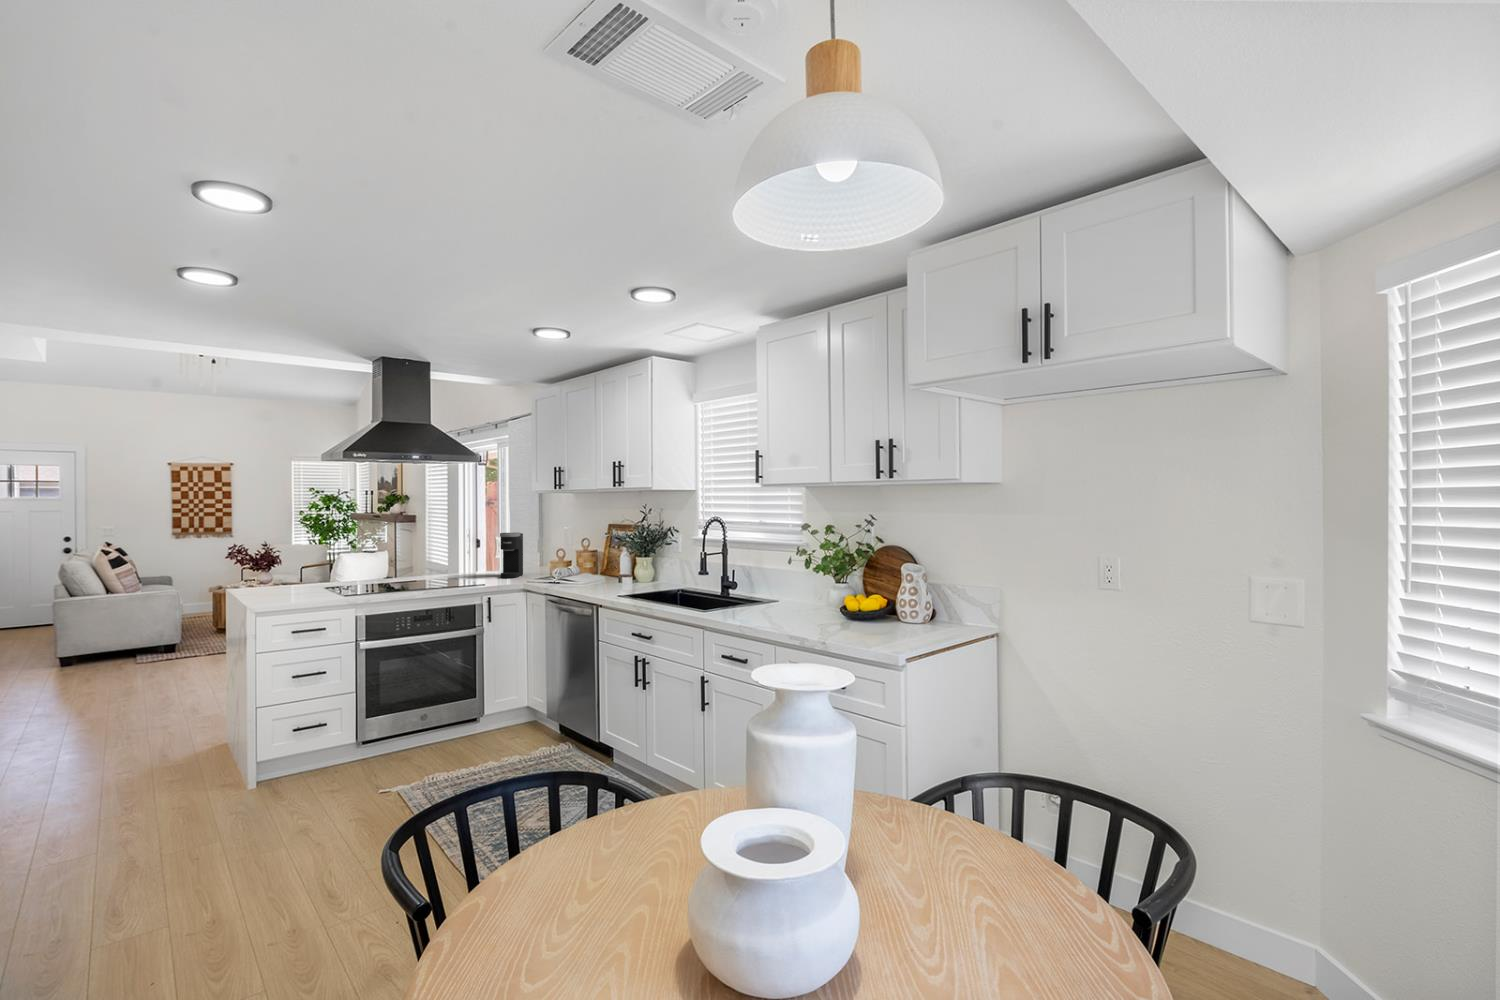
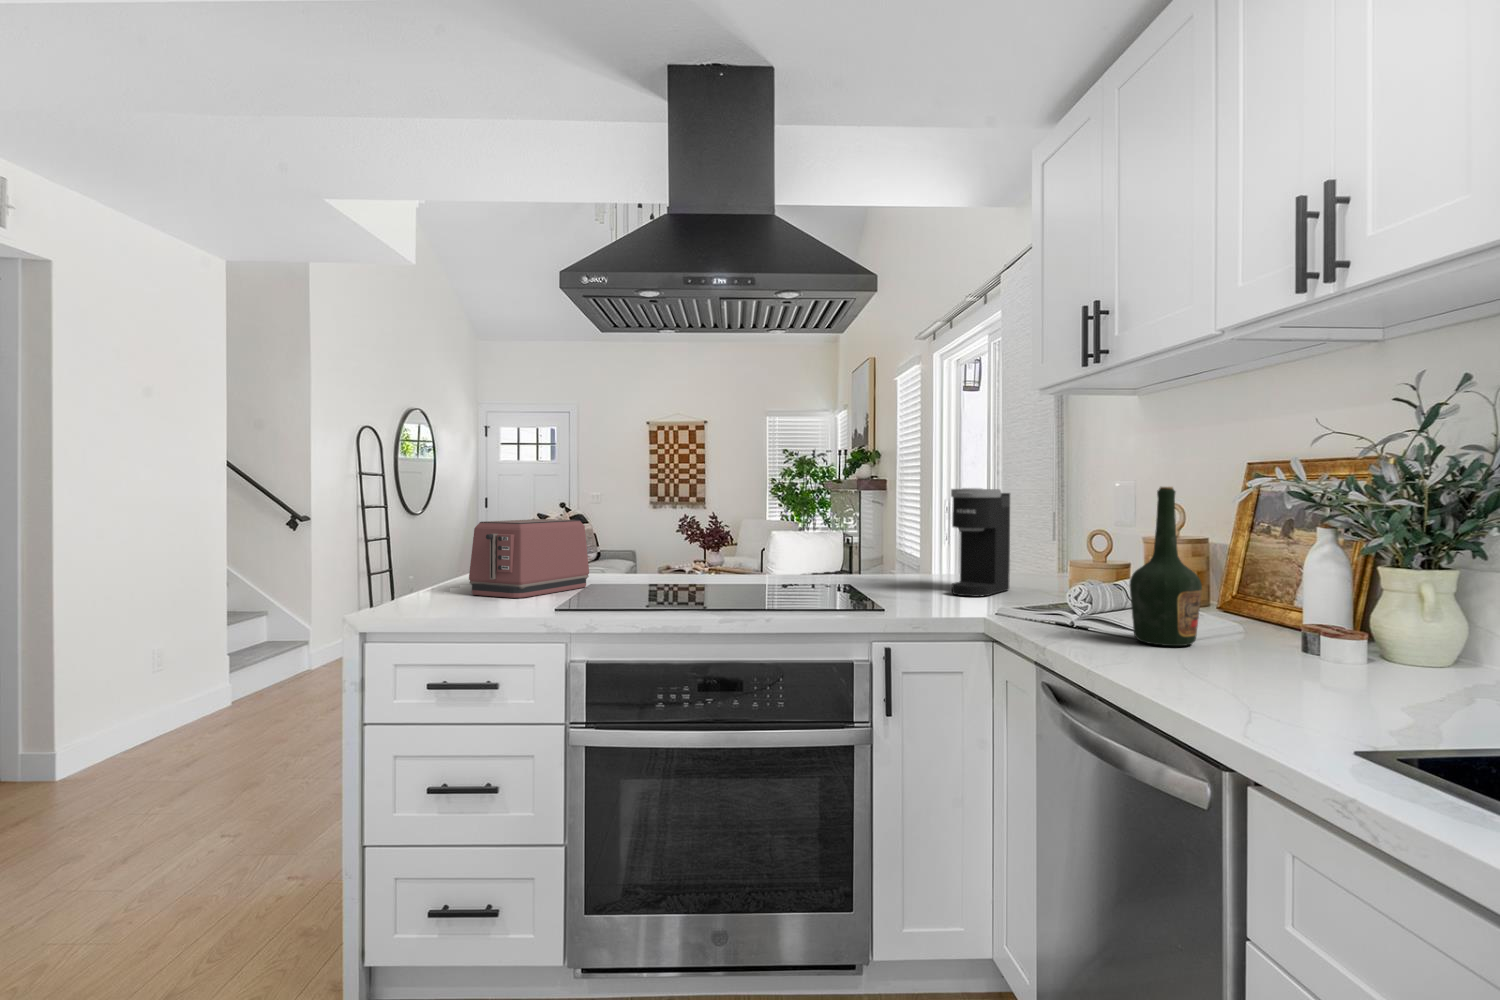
bottle: none [573,535,594,585] -> present [1130,487,1202,646]
toaster: none [256,555,313,597] -> present [469,519,589,598]

